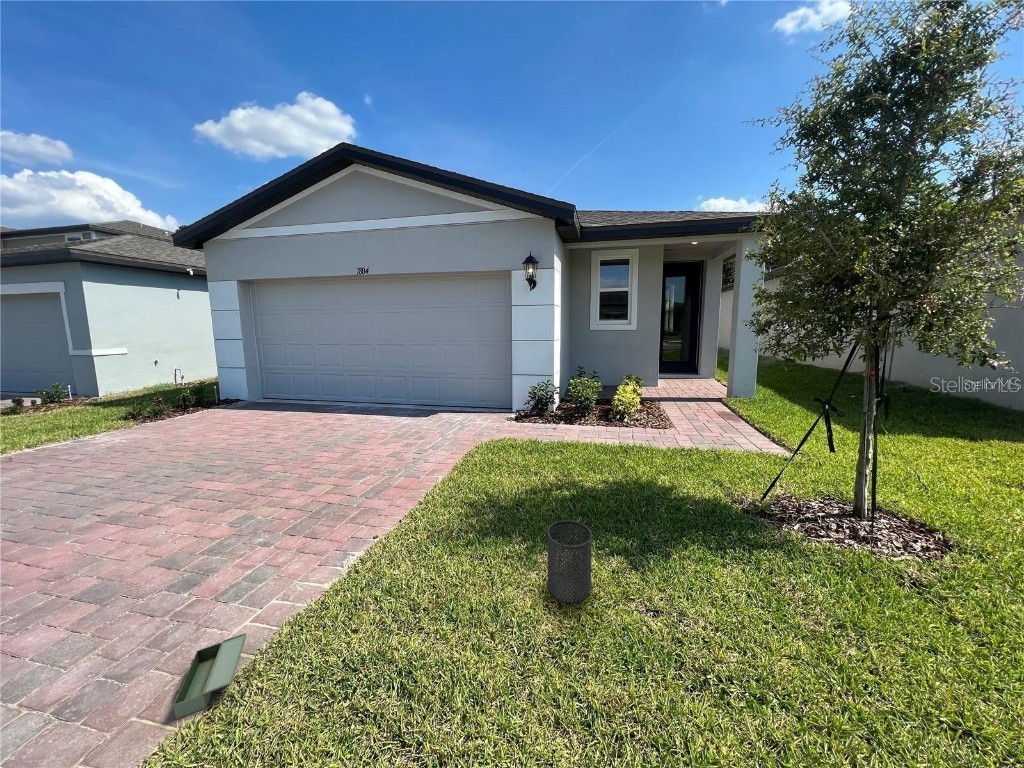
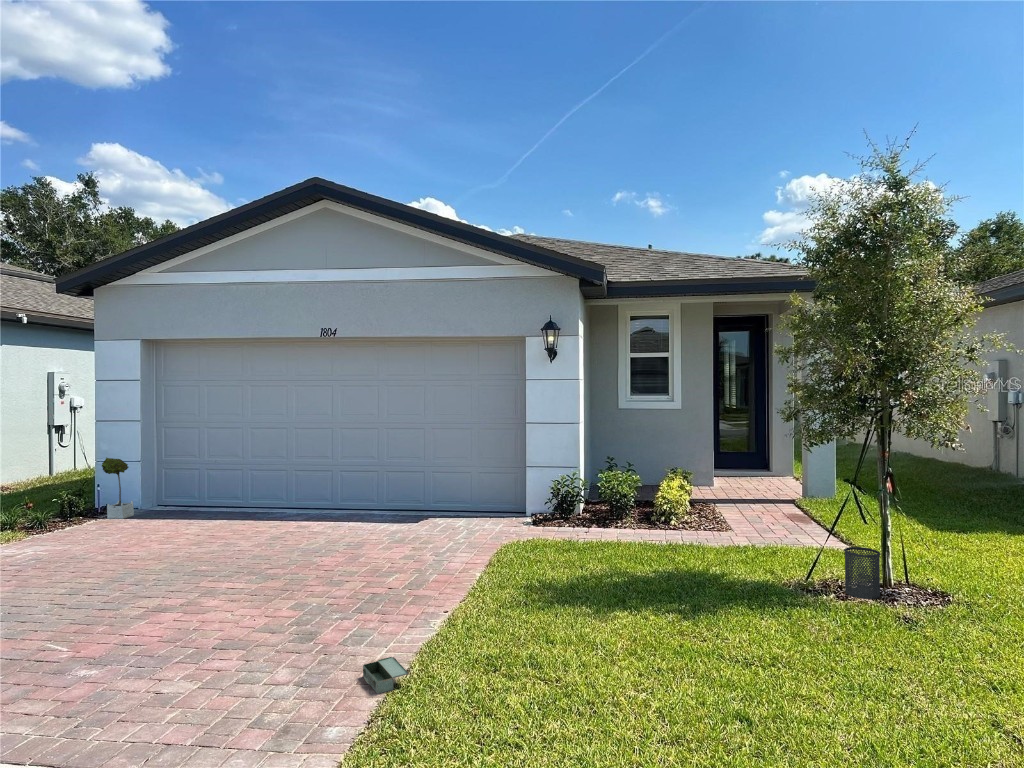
potted tree: none [215,366,245,409] -> present [102,458,134,519]
trash can: present [547,520,592,603] -> present [844,547,881,599]

